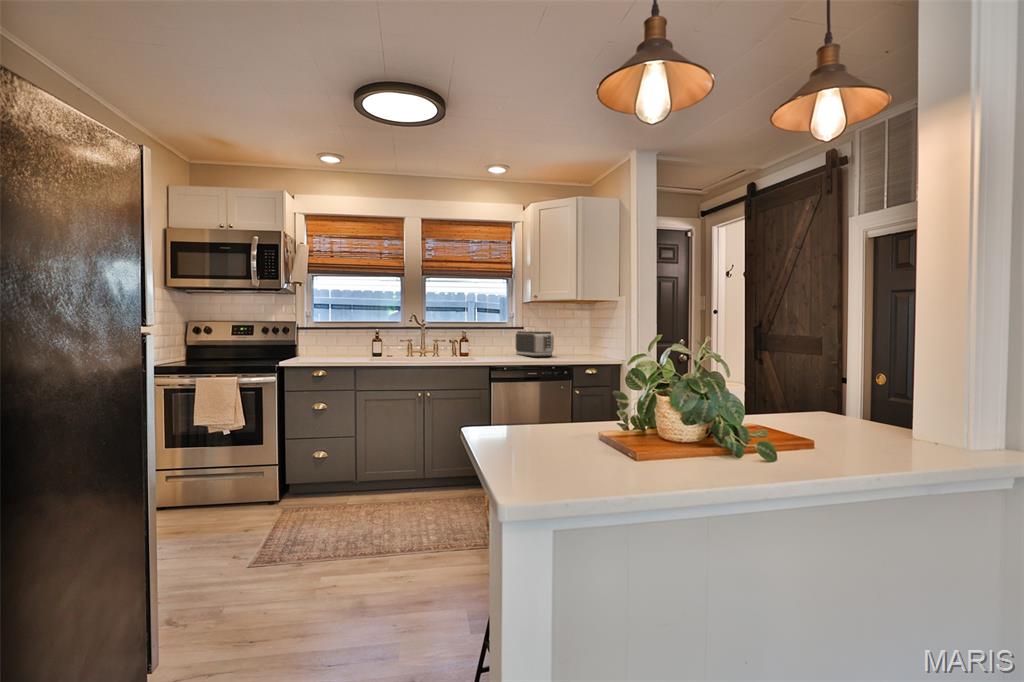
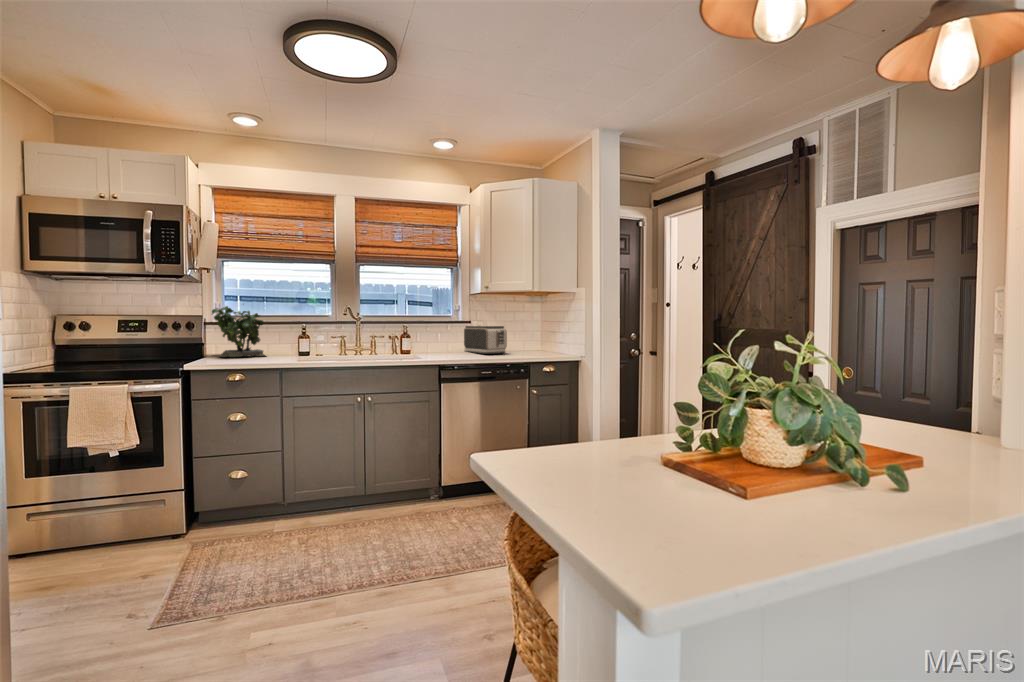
potted plant: none [303,312,347,357] -> present [212,306,265,357]

